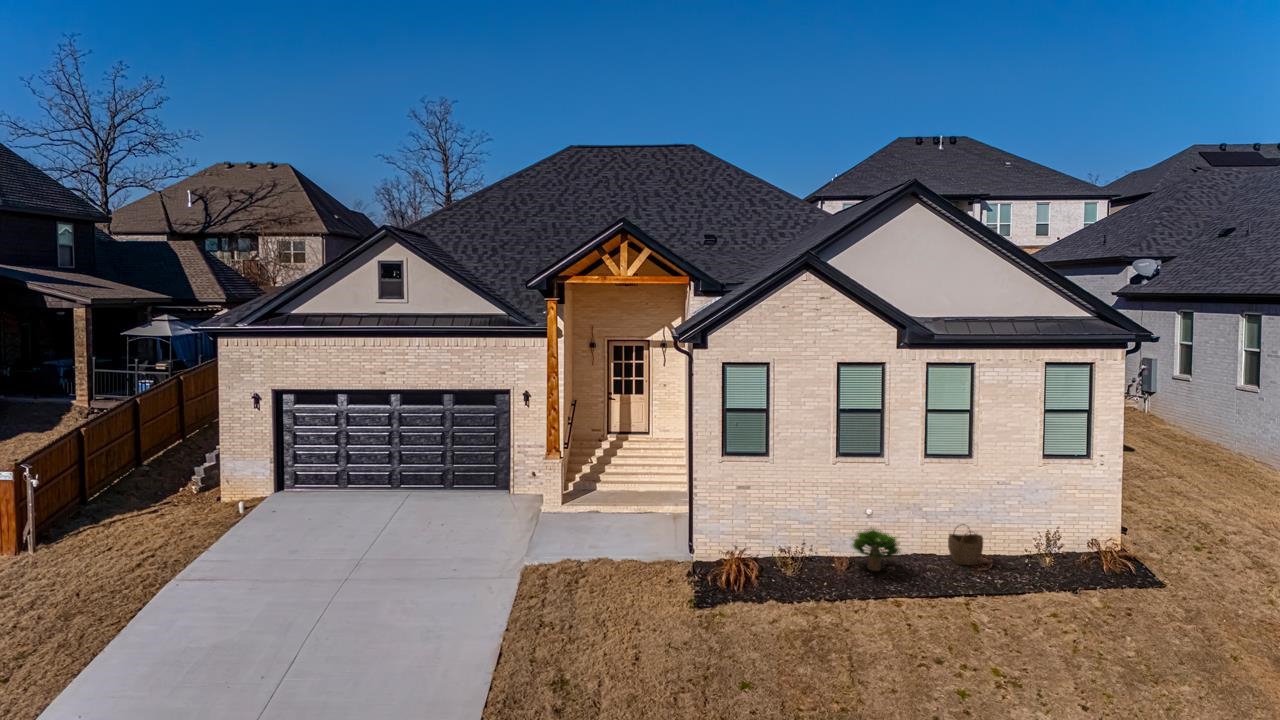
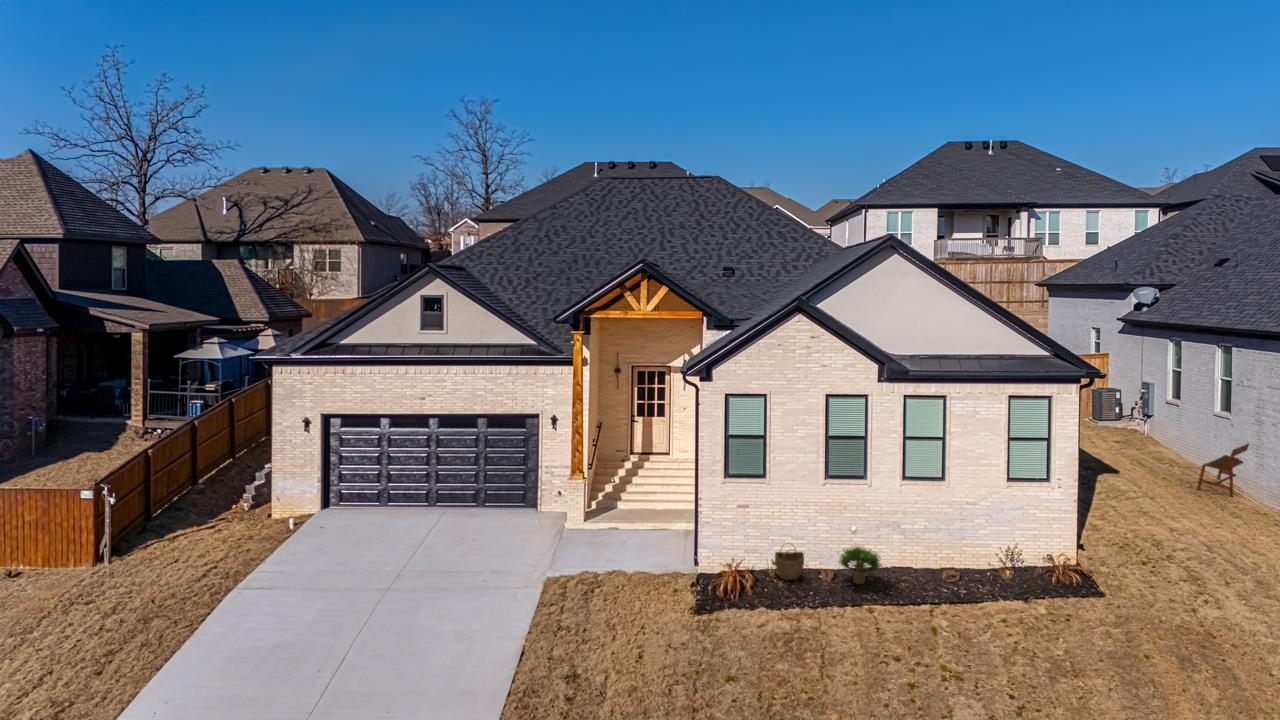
bench: none [1194,419,1250,475] -> present [1197,444,1249,496]
woven basket: present [948,524,983,565] -> present [775,549,804,580]

